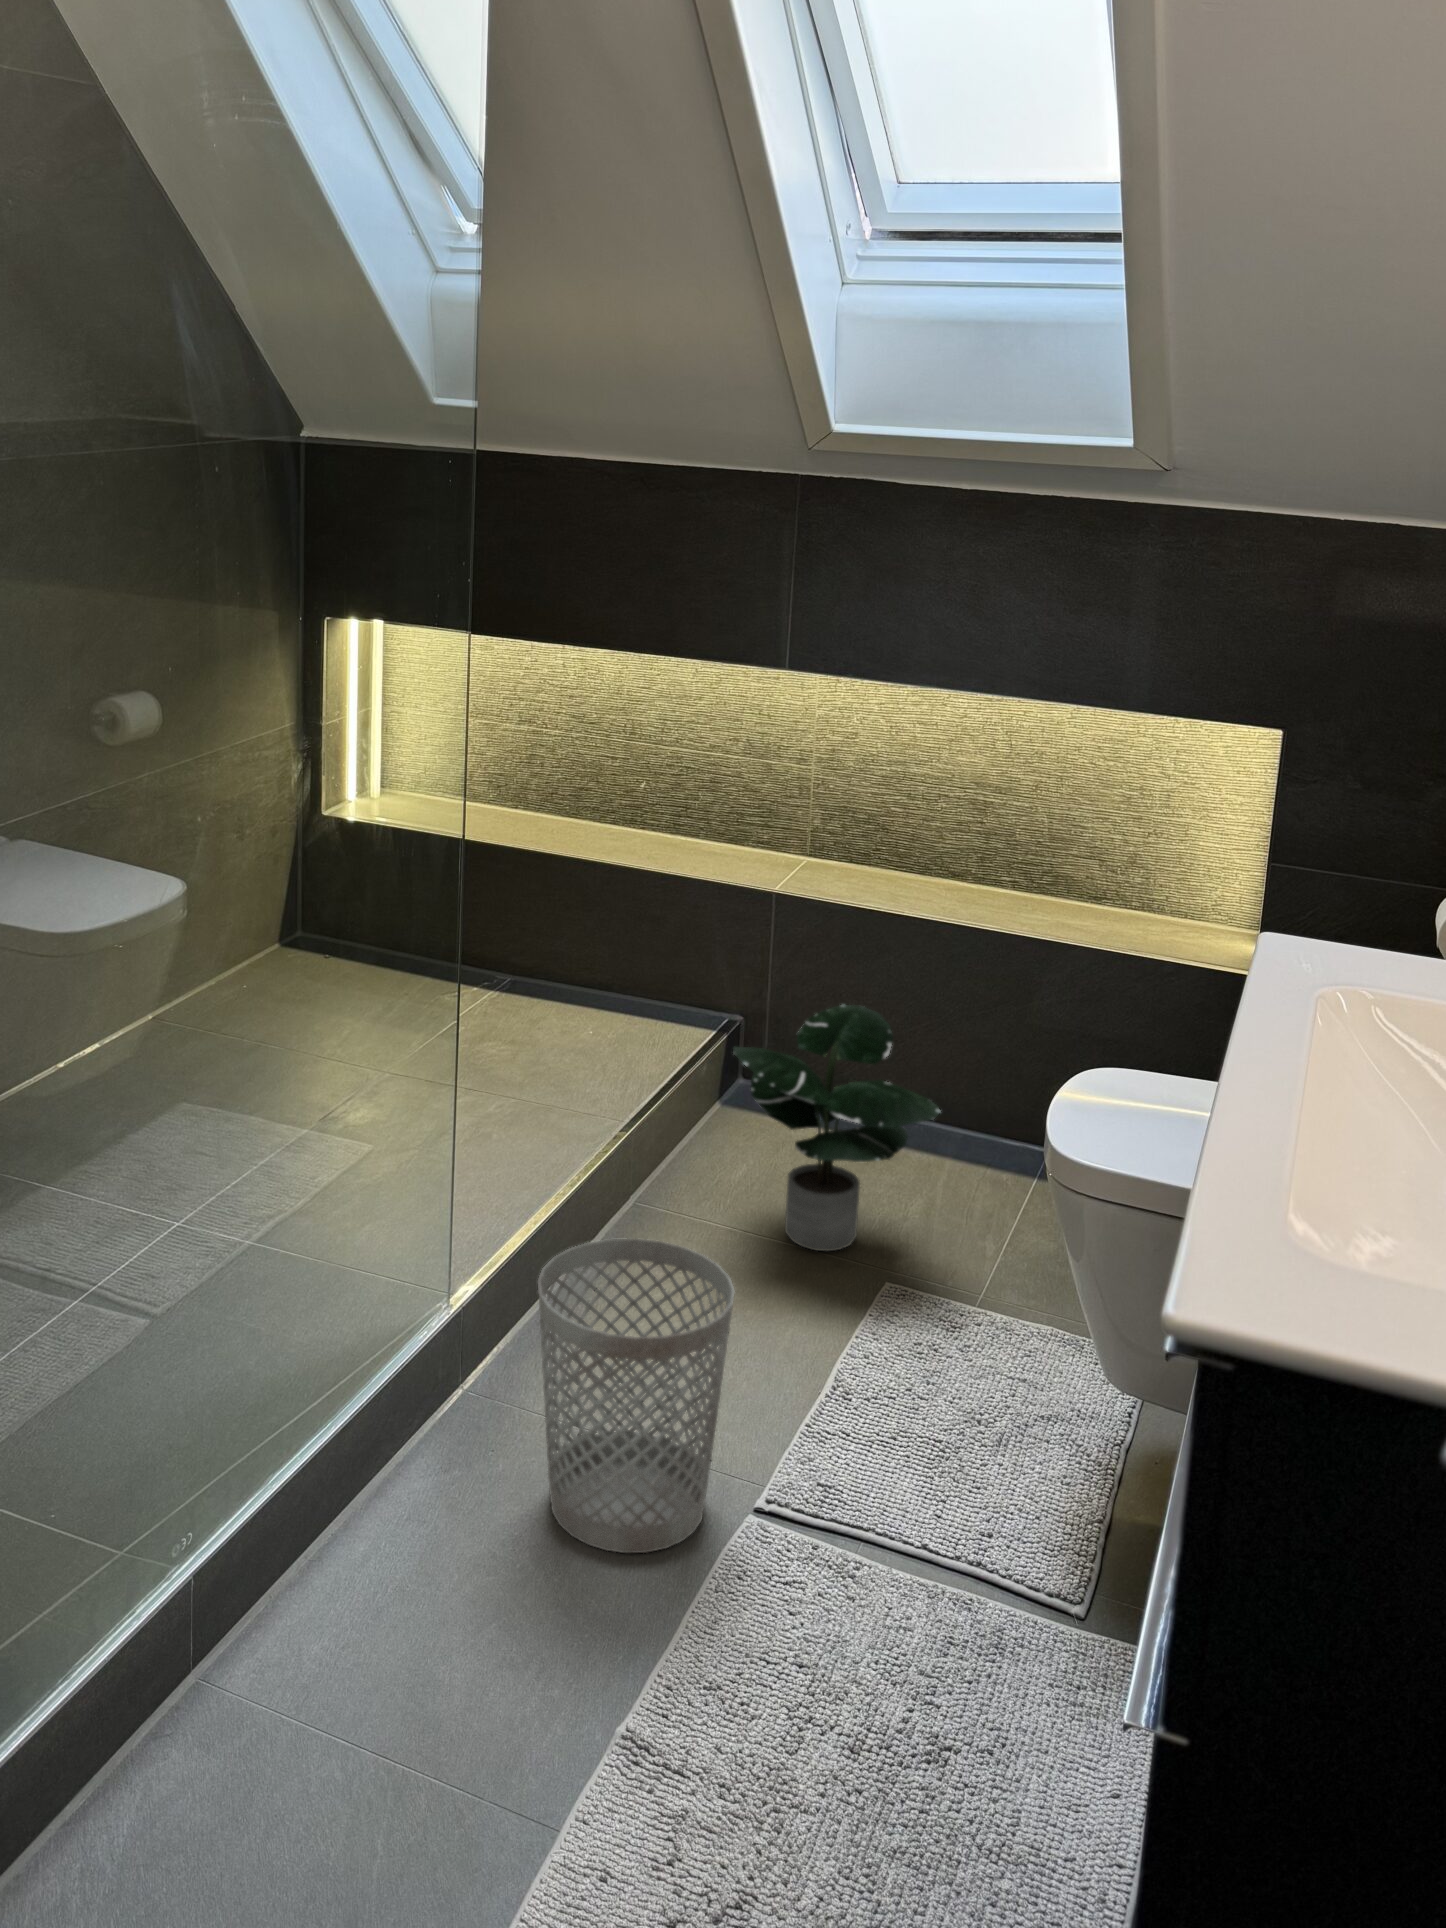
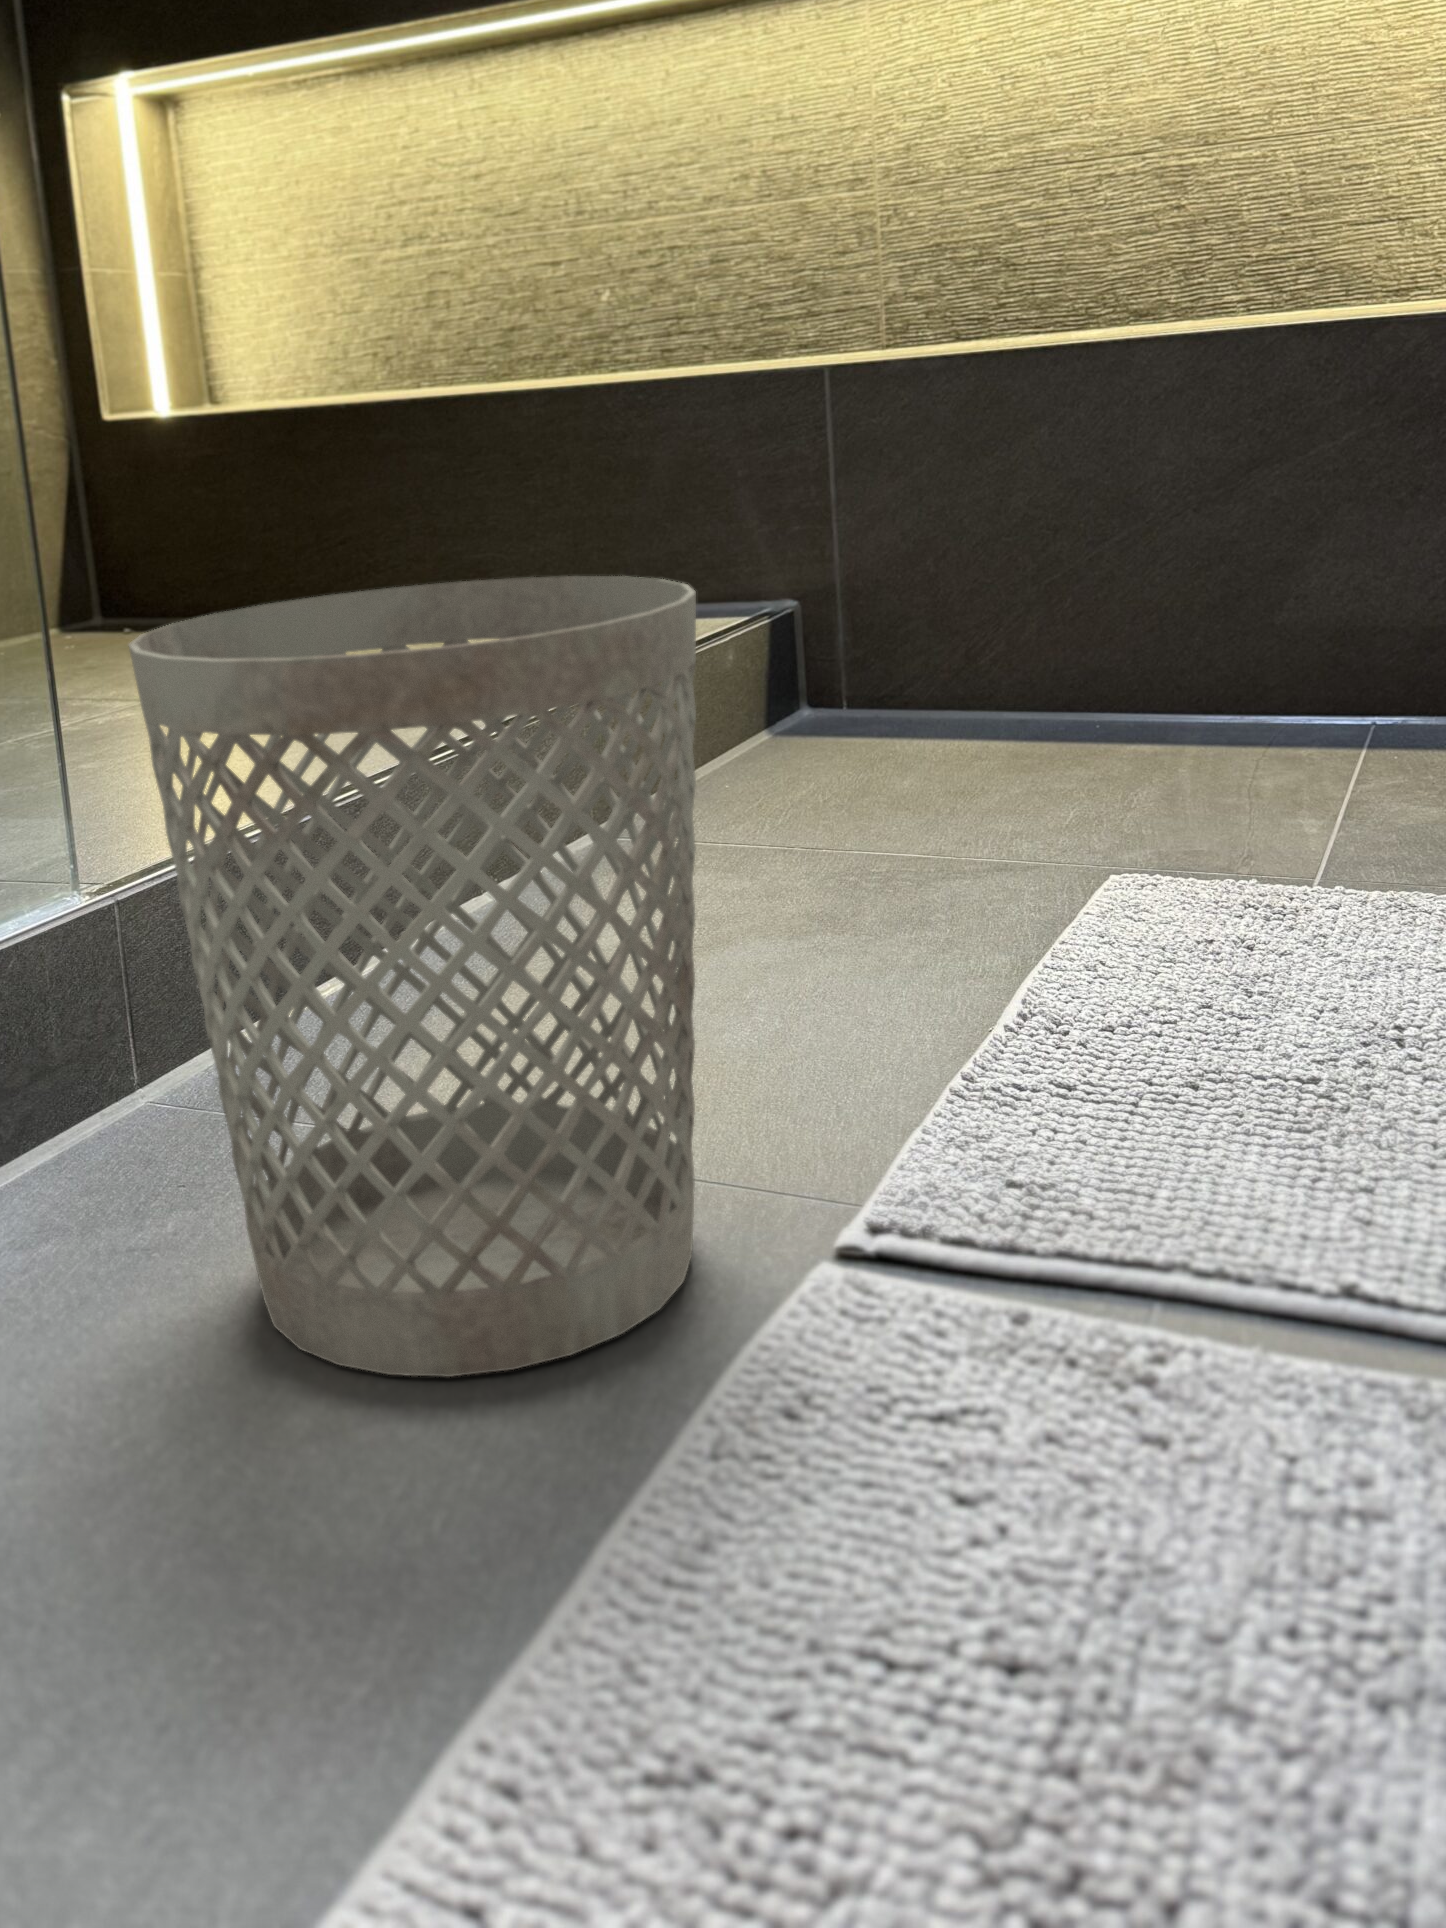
potted plant: present [733,1005,940,1251] -> none [741,402,1181,849]

